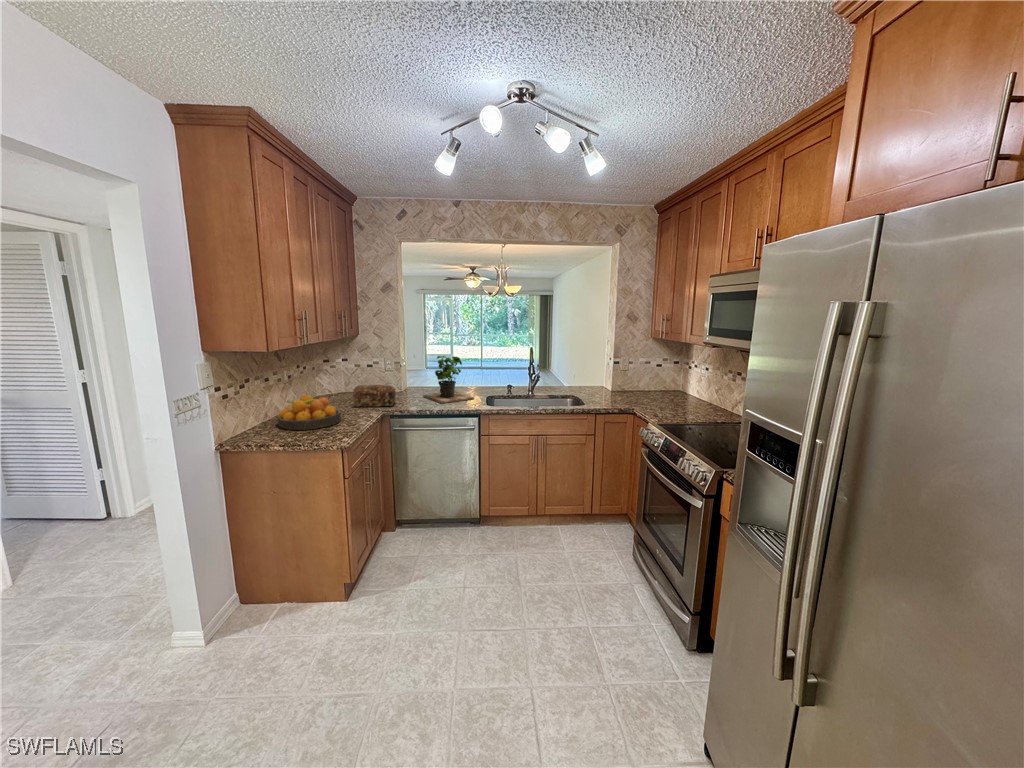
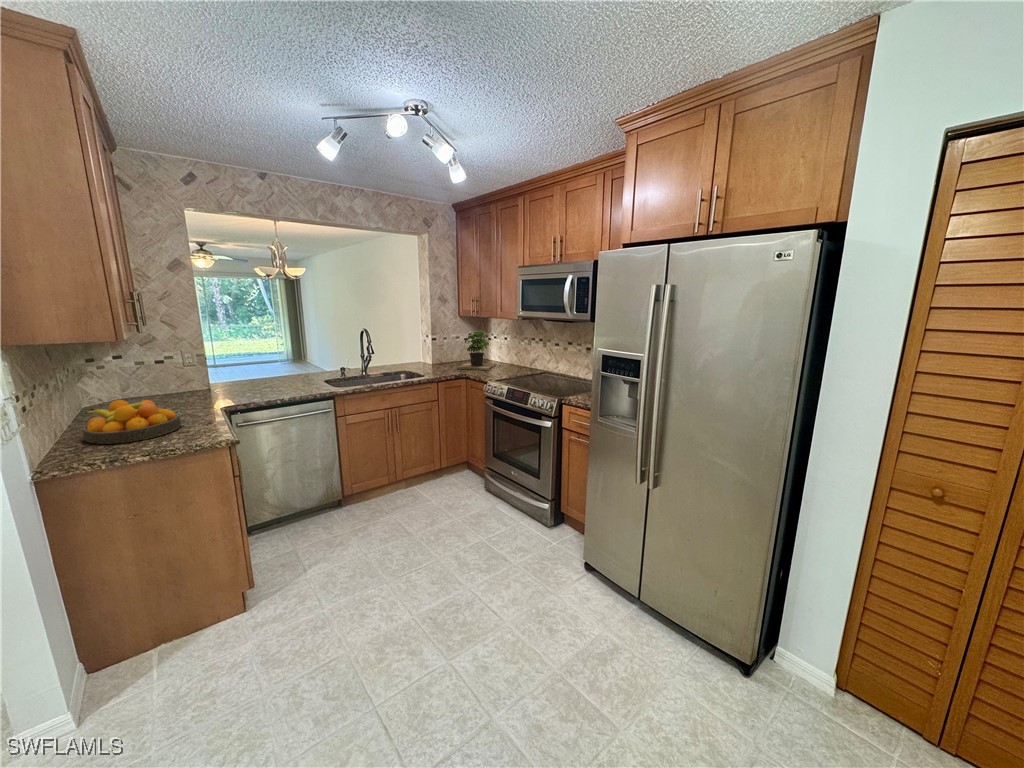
potted plant: present [423,356,474,404] -> present [457,331,496,370]
bread loaf: present [353,385,396,407] -> none [165,380,225,410]

